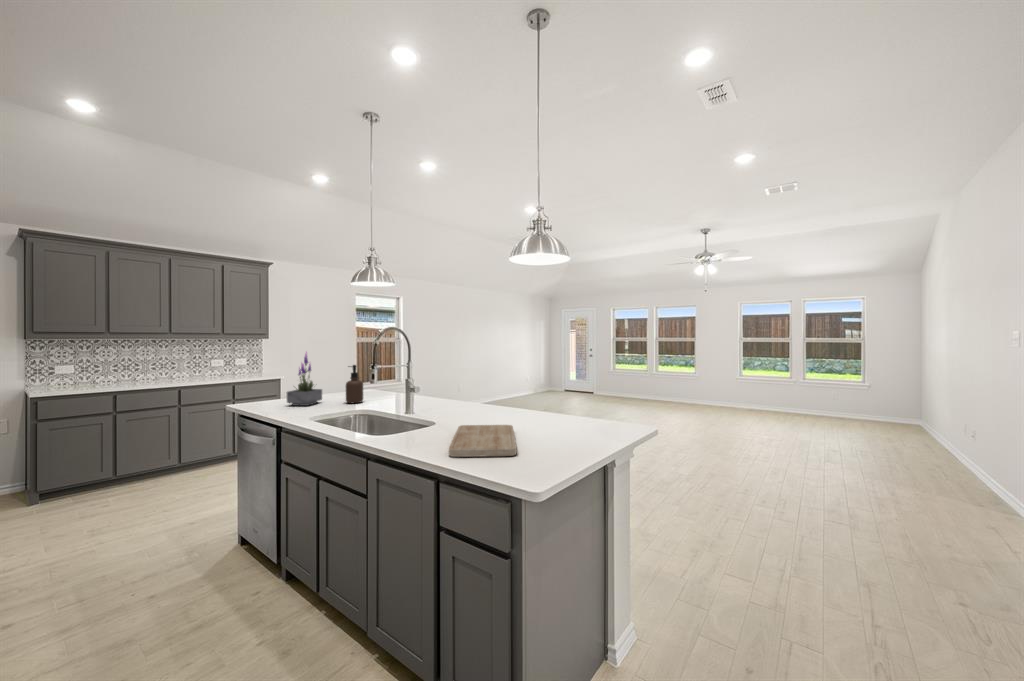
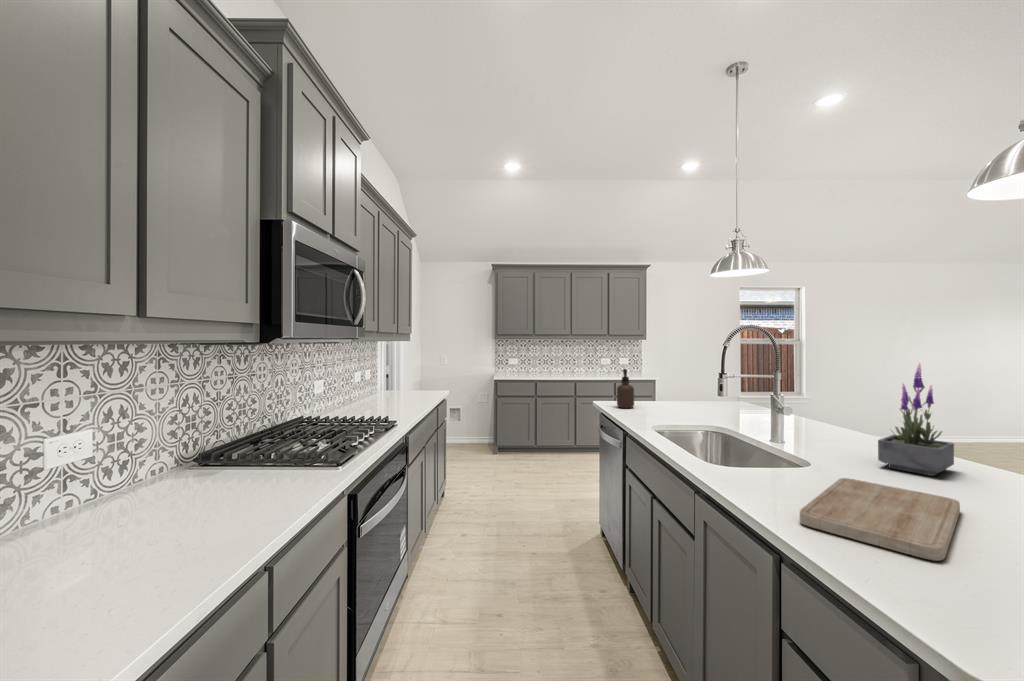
potted plant: present [287,352,322,406] -> present [878,364,954,476]
soap dispenser: present [346,365,363,403] -> present [617,369,634,408]

